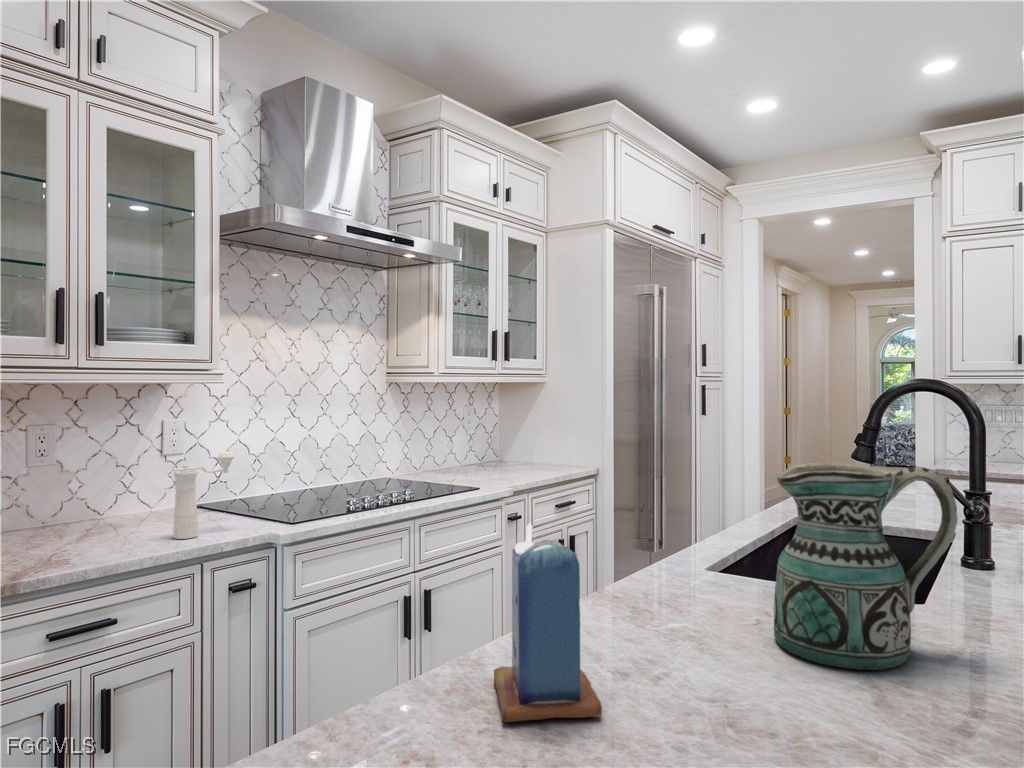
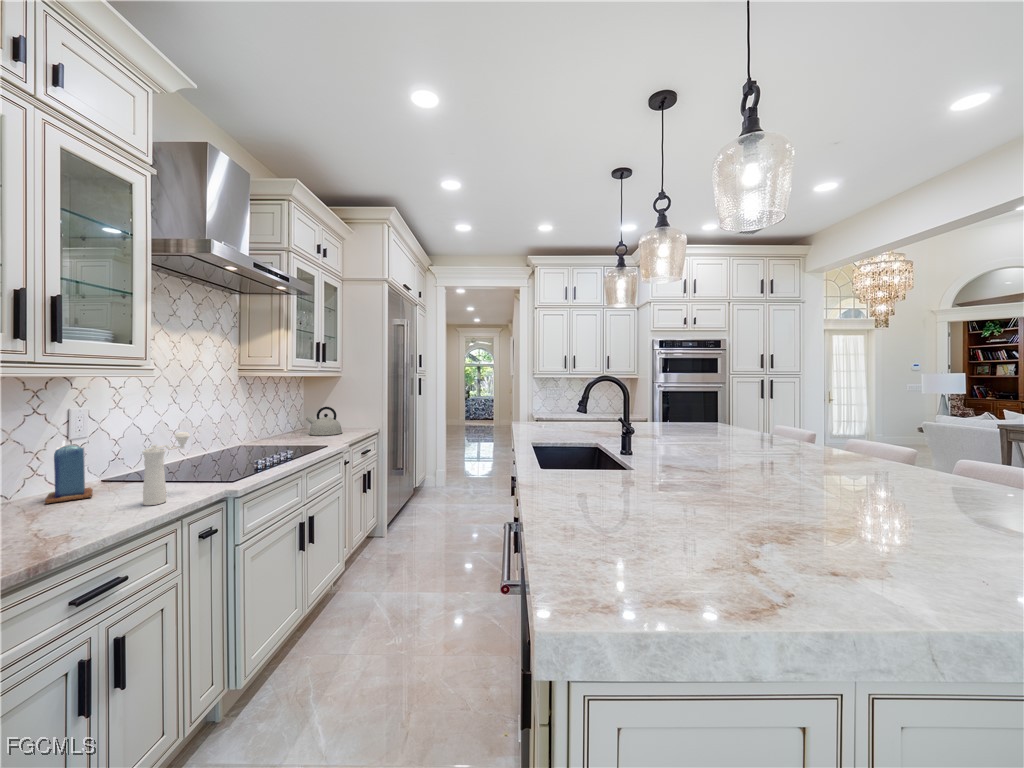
kettle: none [483,430,532,474] -> present [306,407,343,436]
ceramic pitcher: present [774,464,958,670] -> none [610,415,667,493]
candle: present [494,523,602,722] -> present [45,441,93,504]

